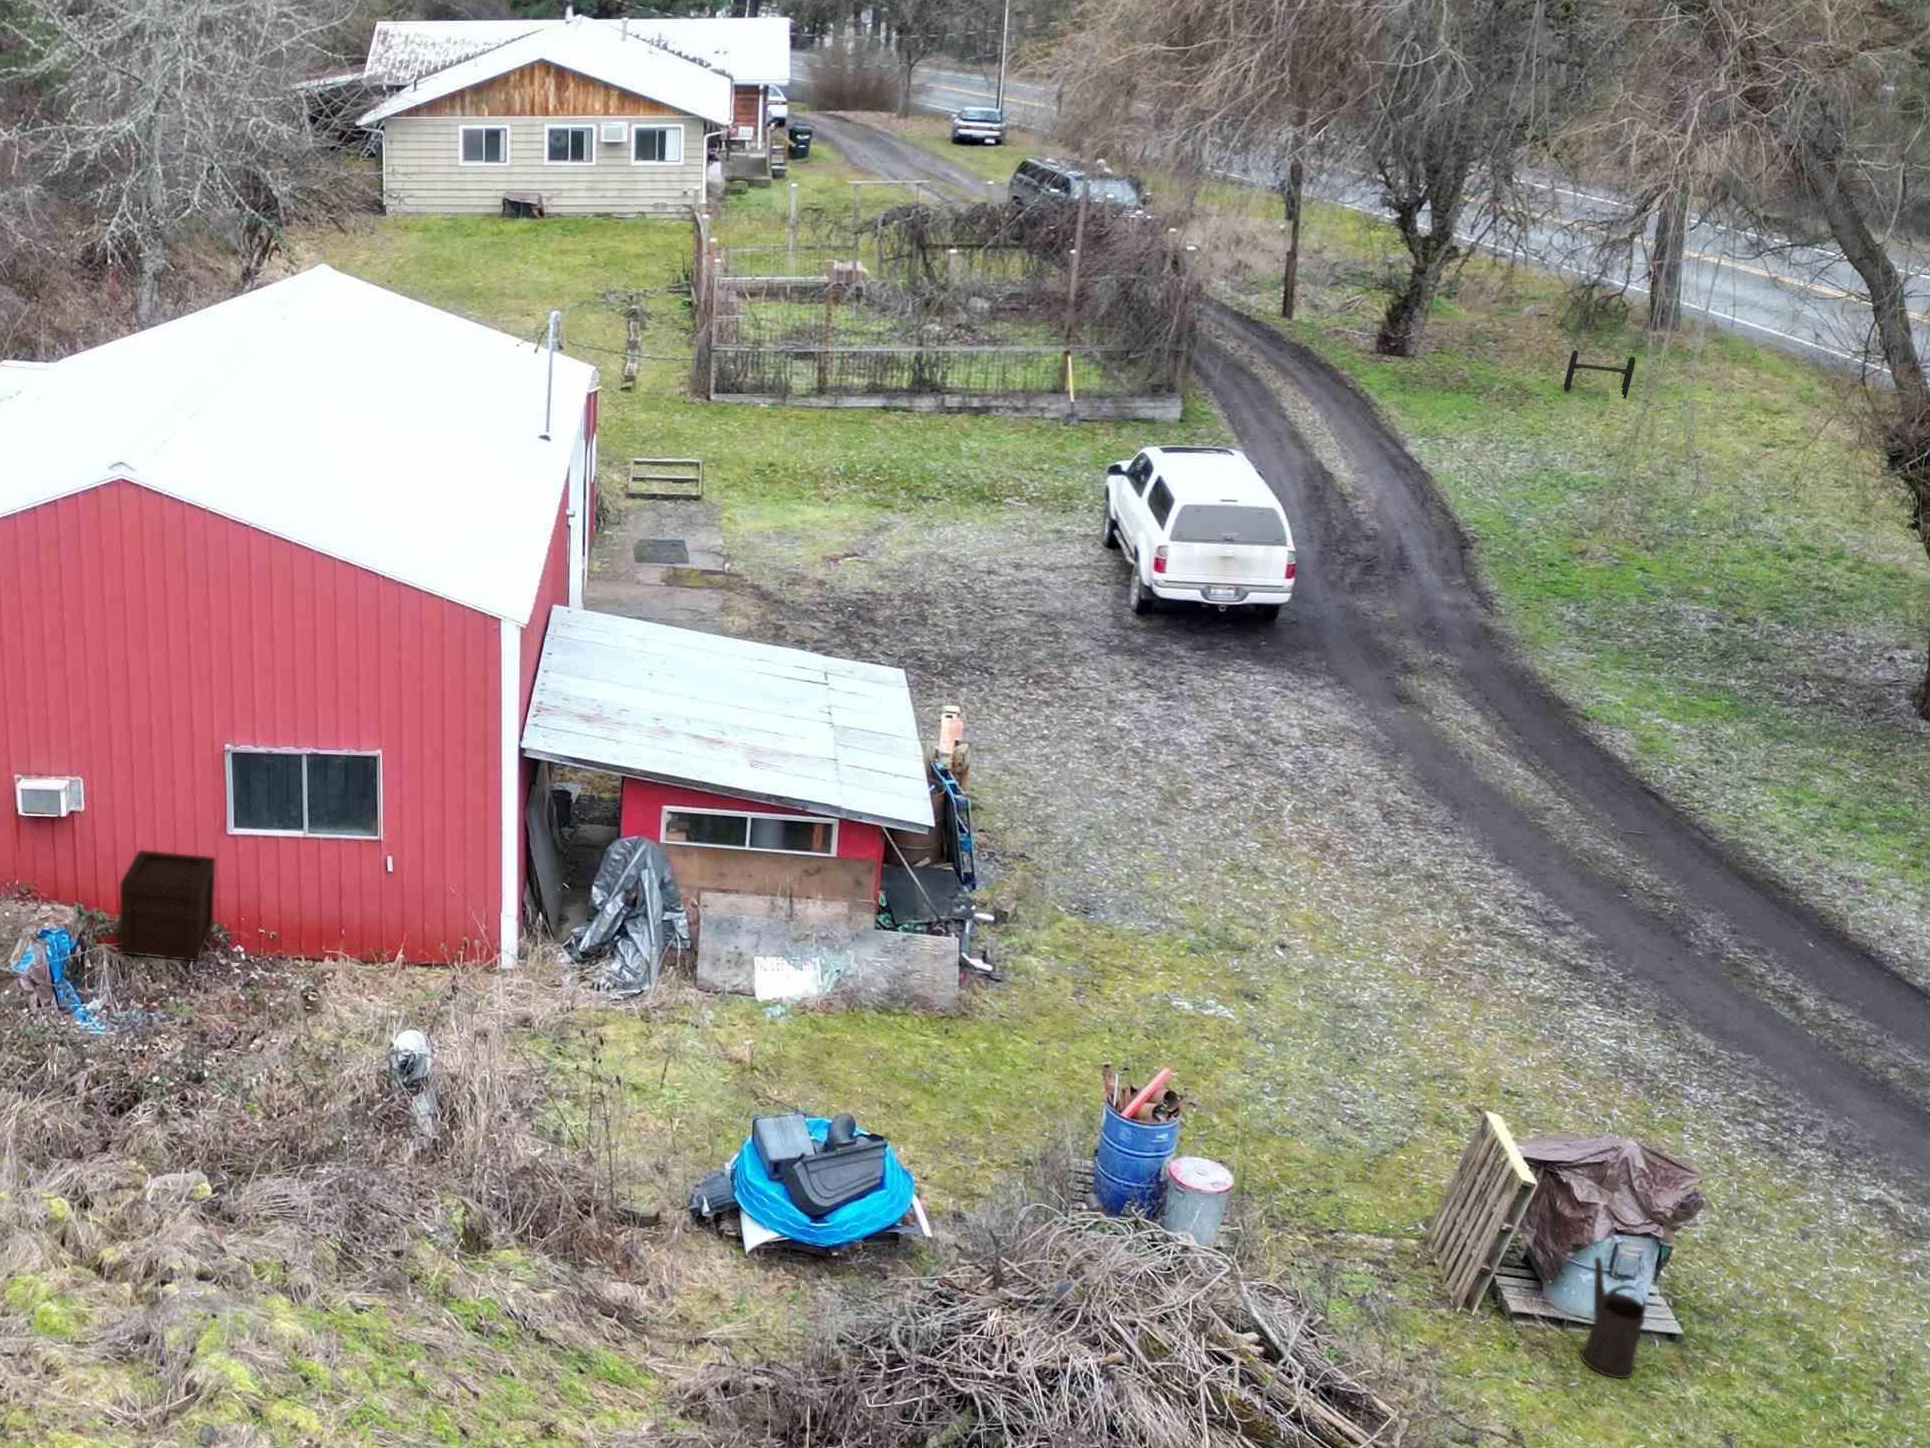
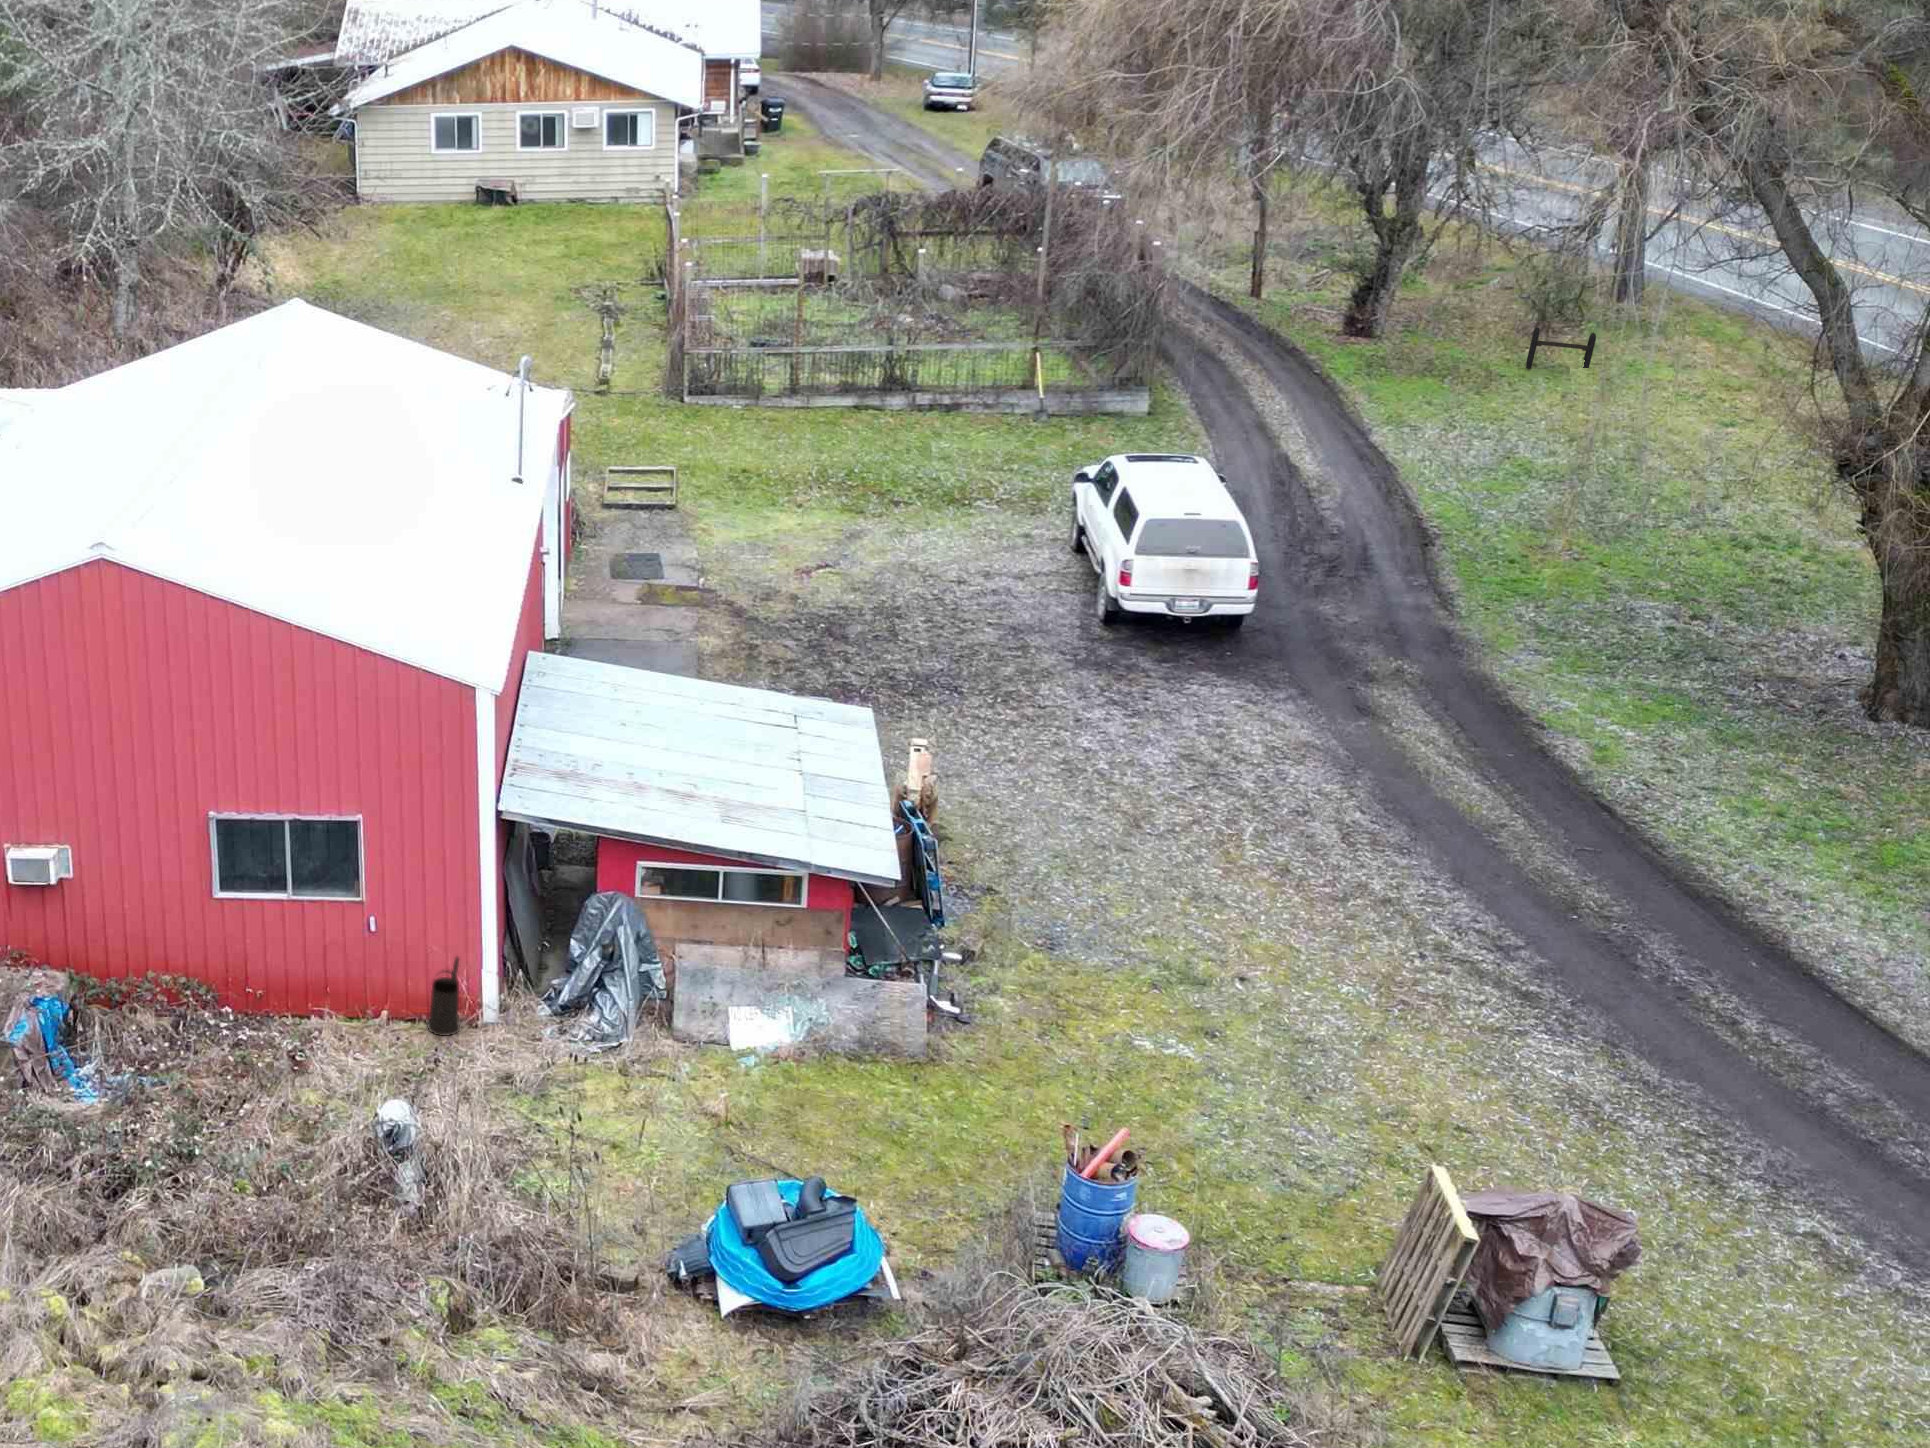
wooden crate: present [119,850,215,961] -> none [111,913,204,1022]
watering can: present [1581,1257,1646,1378] -> present [428,956,460,1036]

